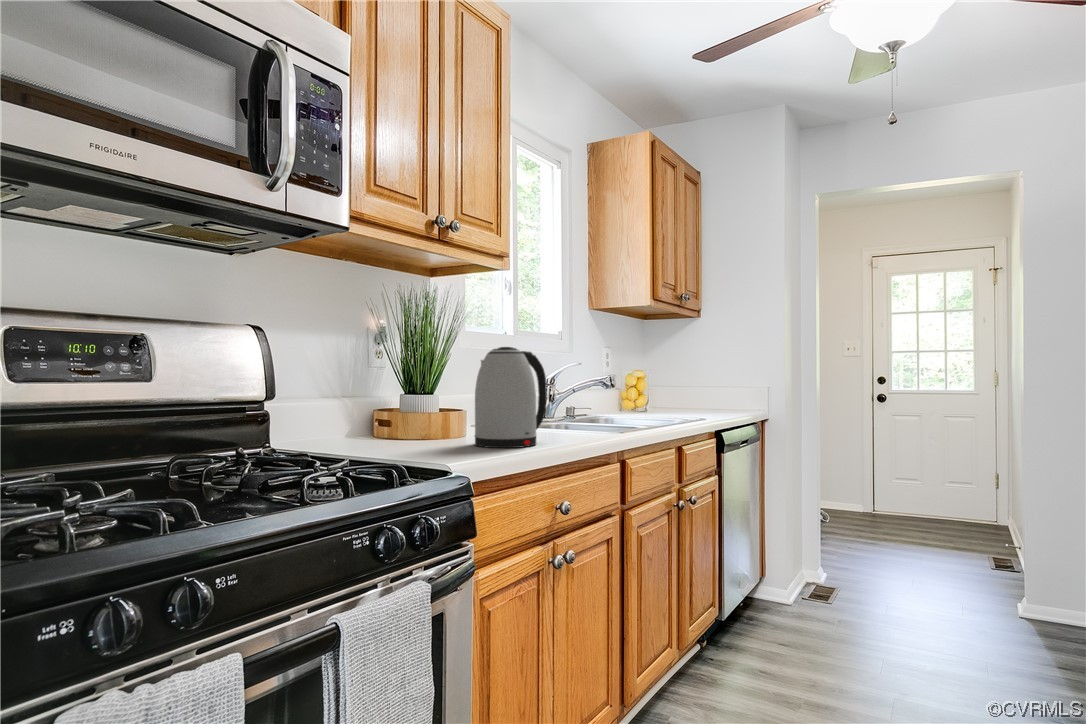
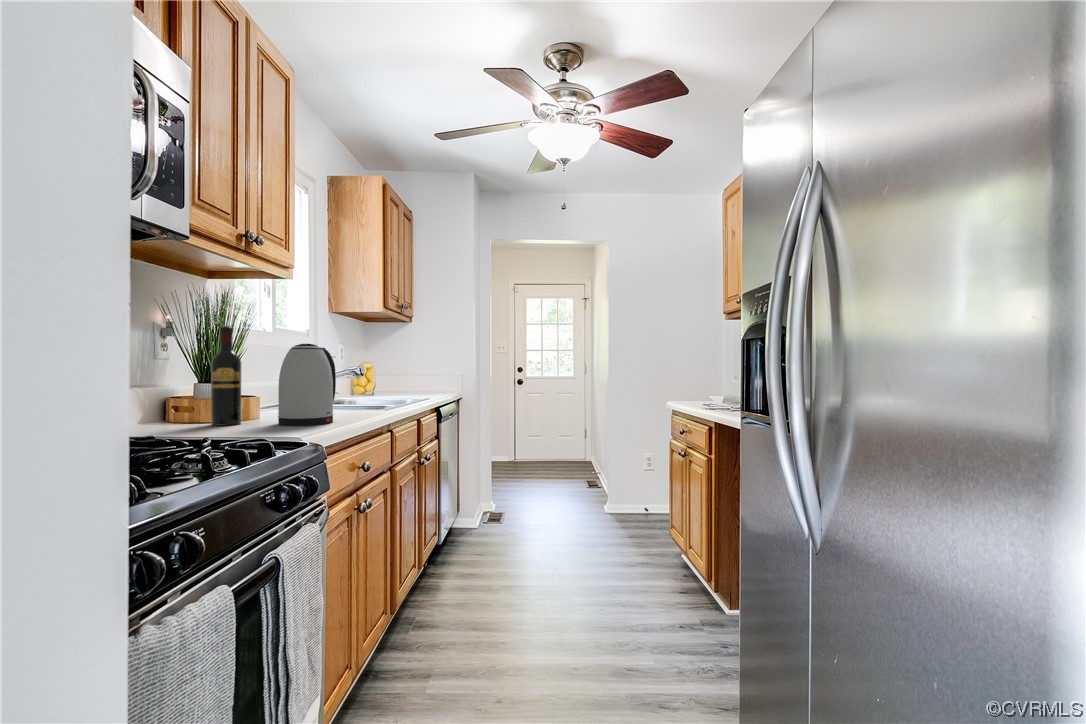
wine bottle: none [412,329,442,443] -> present [211,326,241,425]

